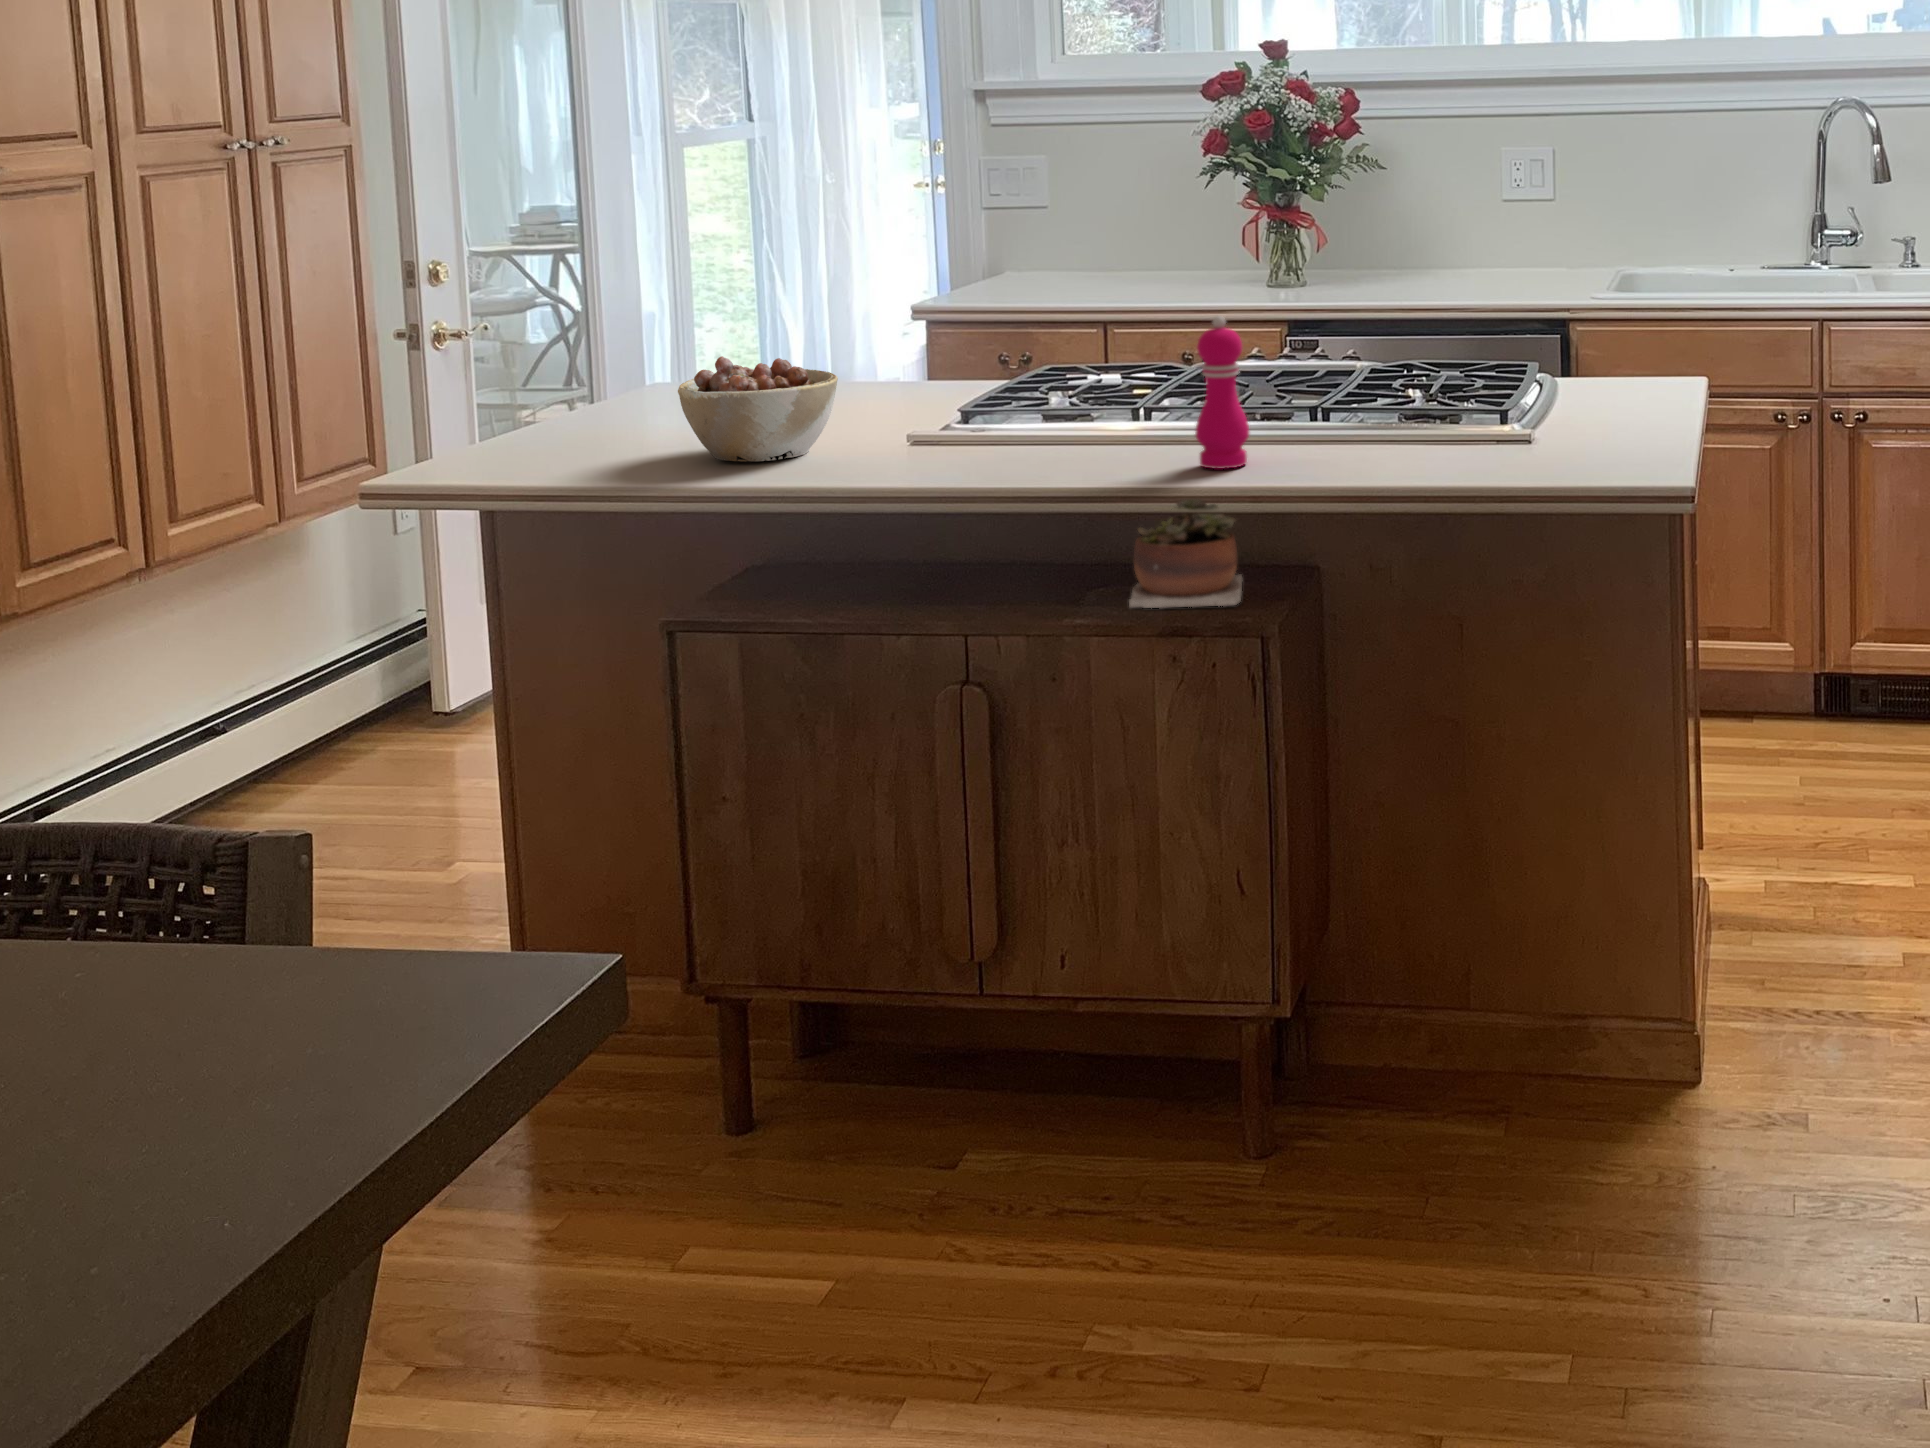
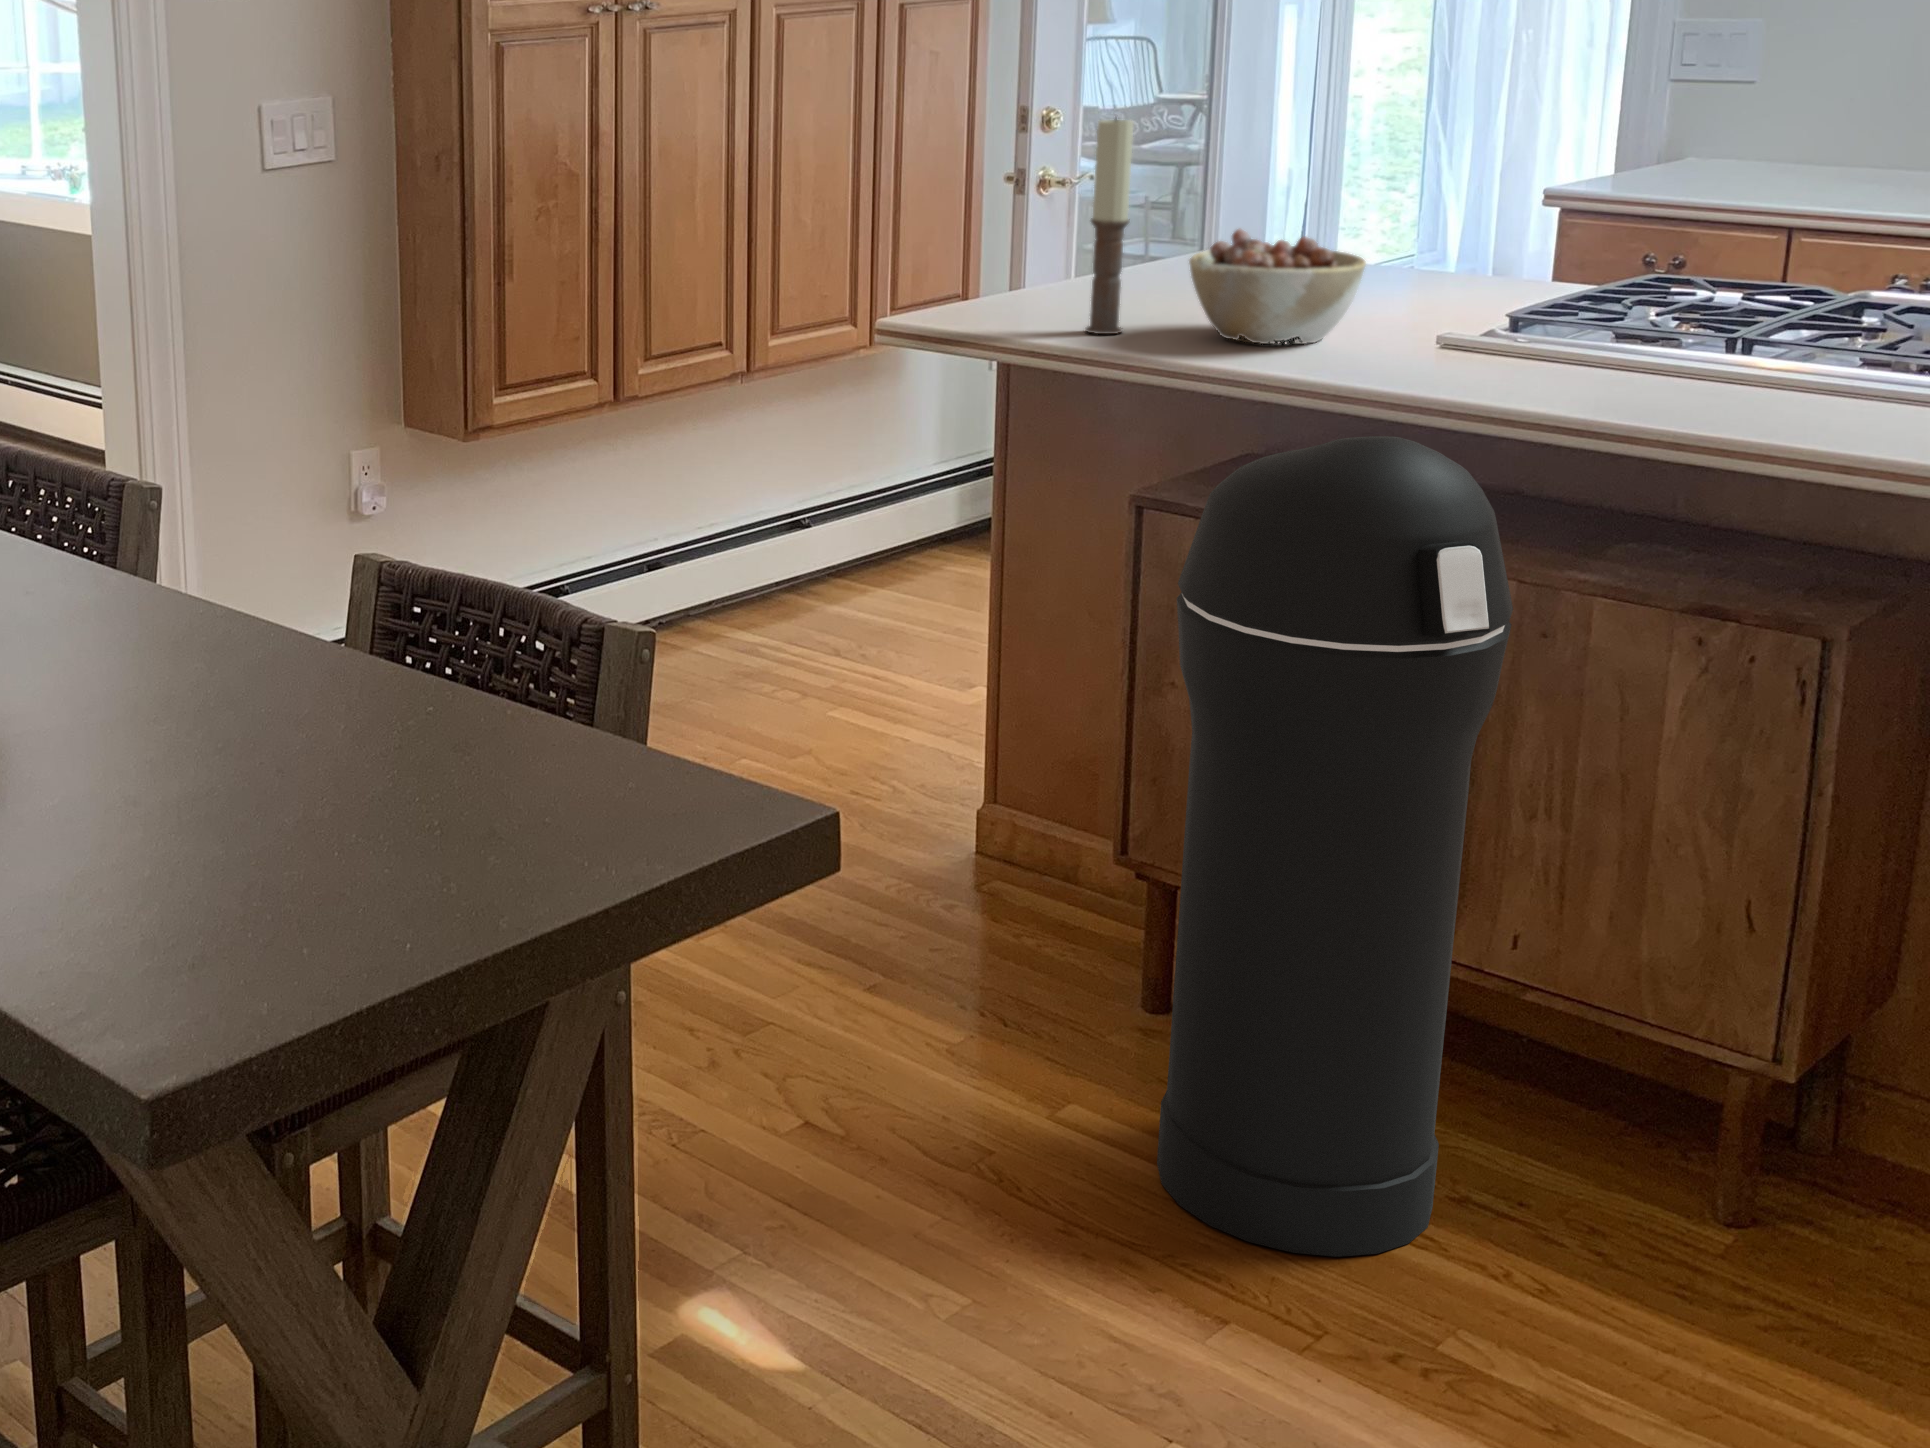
candle: none [570,257,619,472] -> present [1086,118,1134,334]
pepper mill: present [1195,316,1249,469] -> none [1778,235,1864,424]
succulent plant: present [1129,499,1243,608] -> none [1653,449,1826,590]
trash can: none [756,526,1055,1323] -> present [1157,436,1513,1257]

